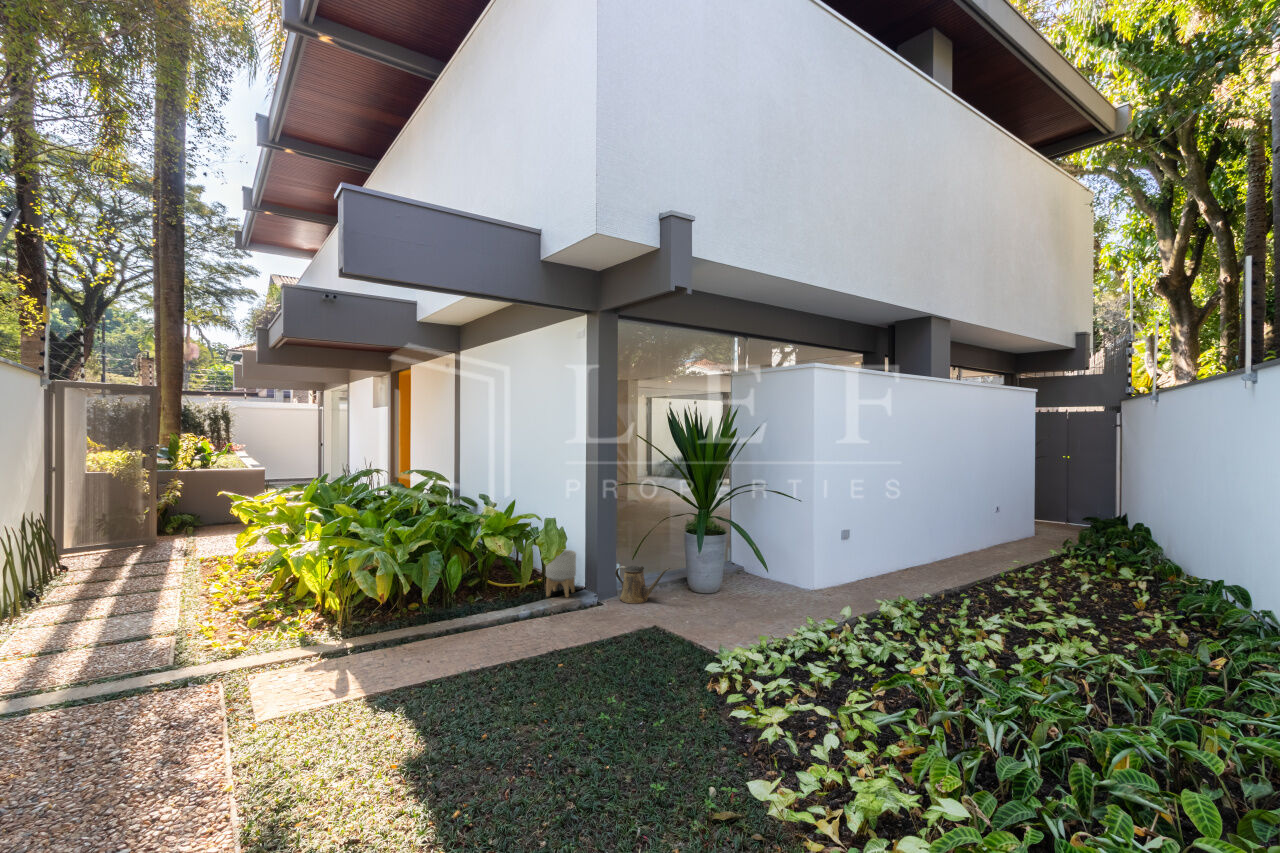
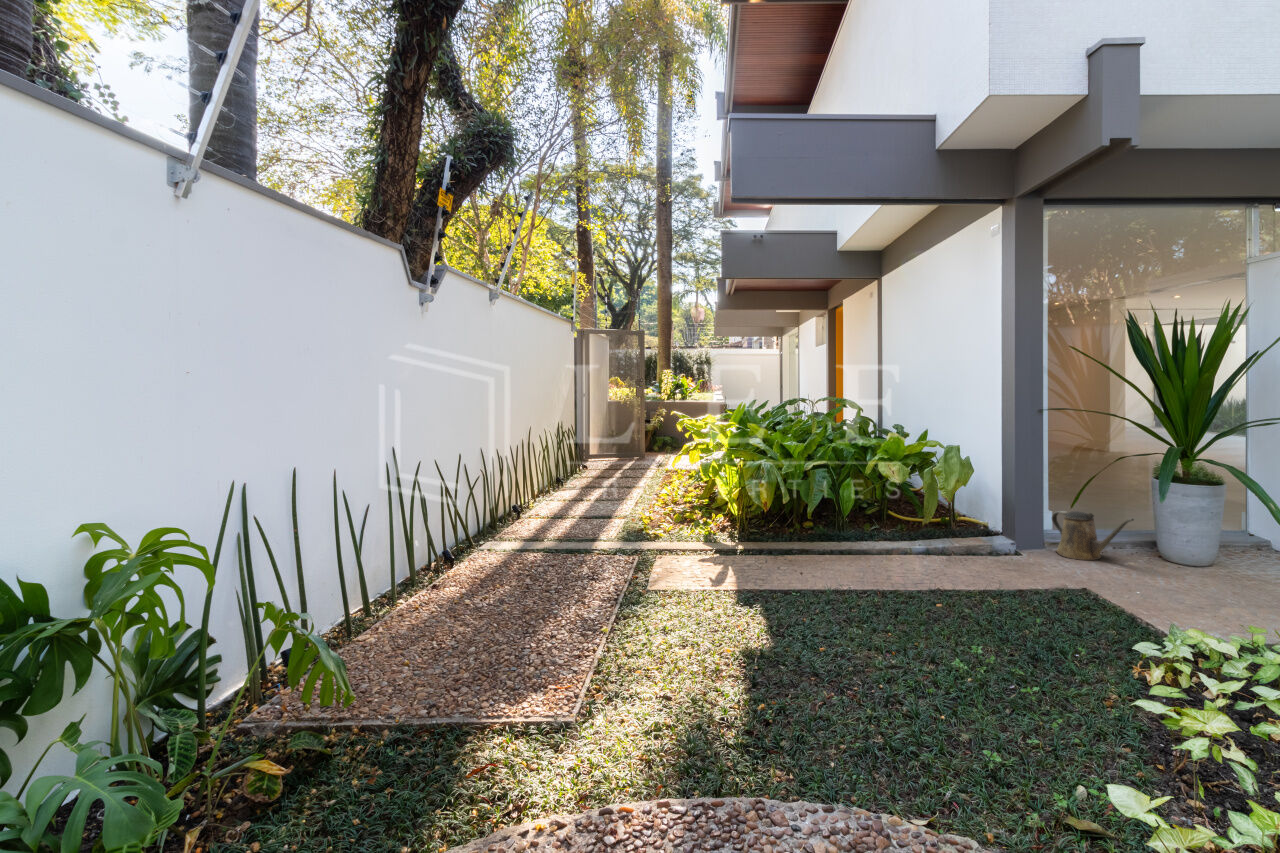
planter: present [546,550,576,598] -> none [957,484,998,540]

